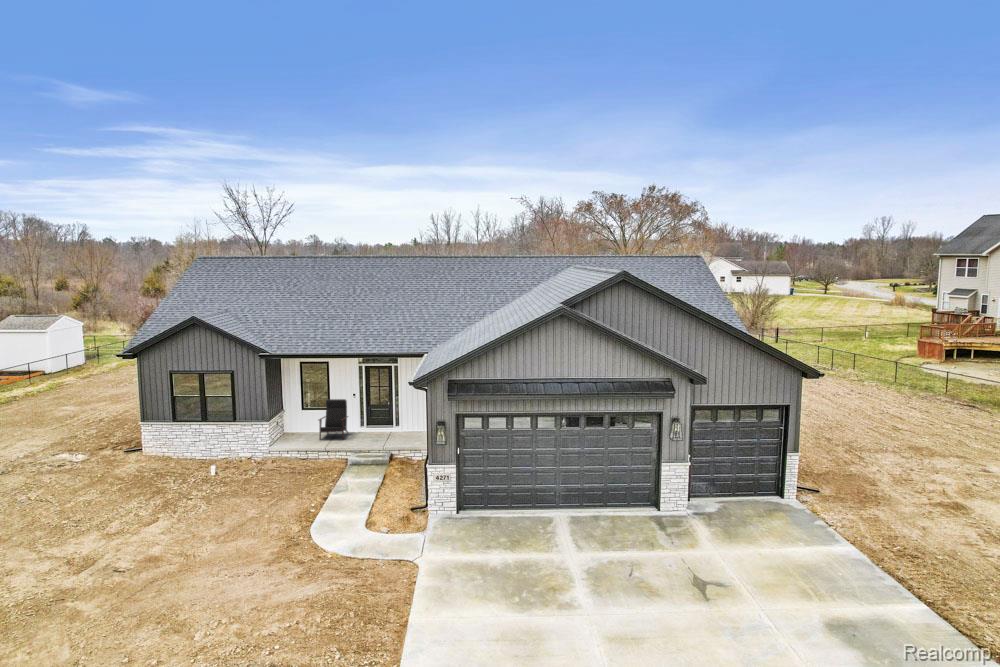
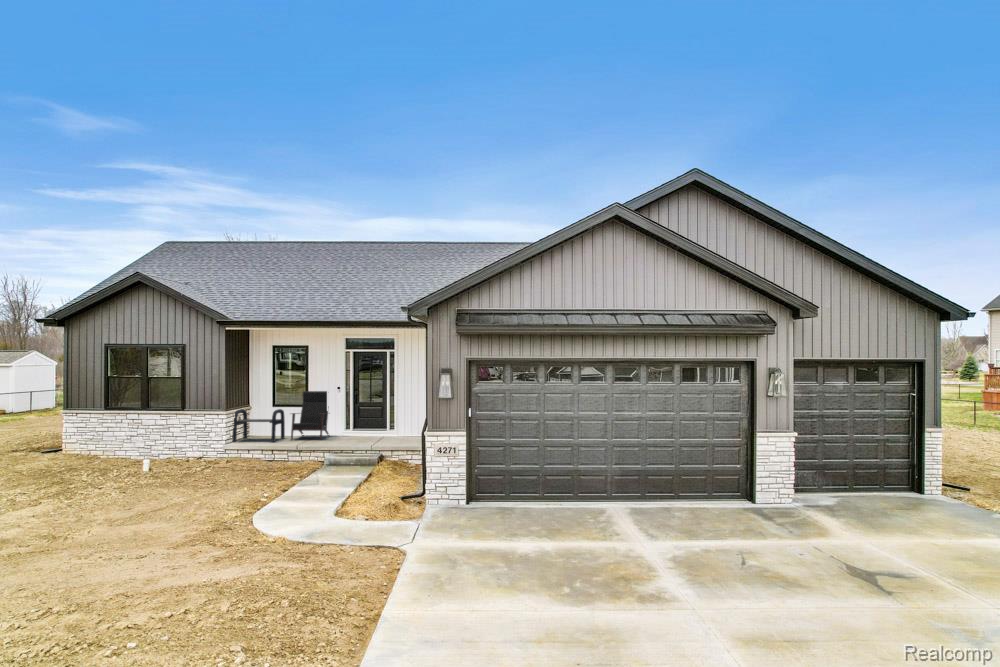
bench: none [274,416,314,443] -> present [232,409,285,442]

